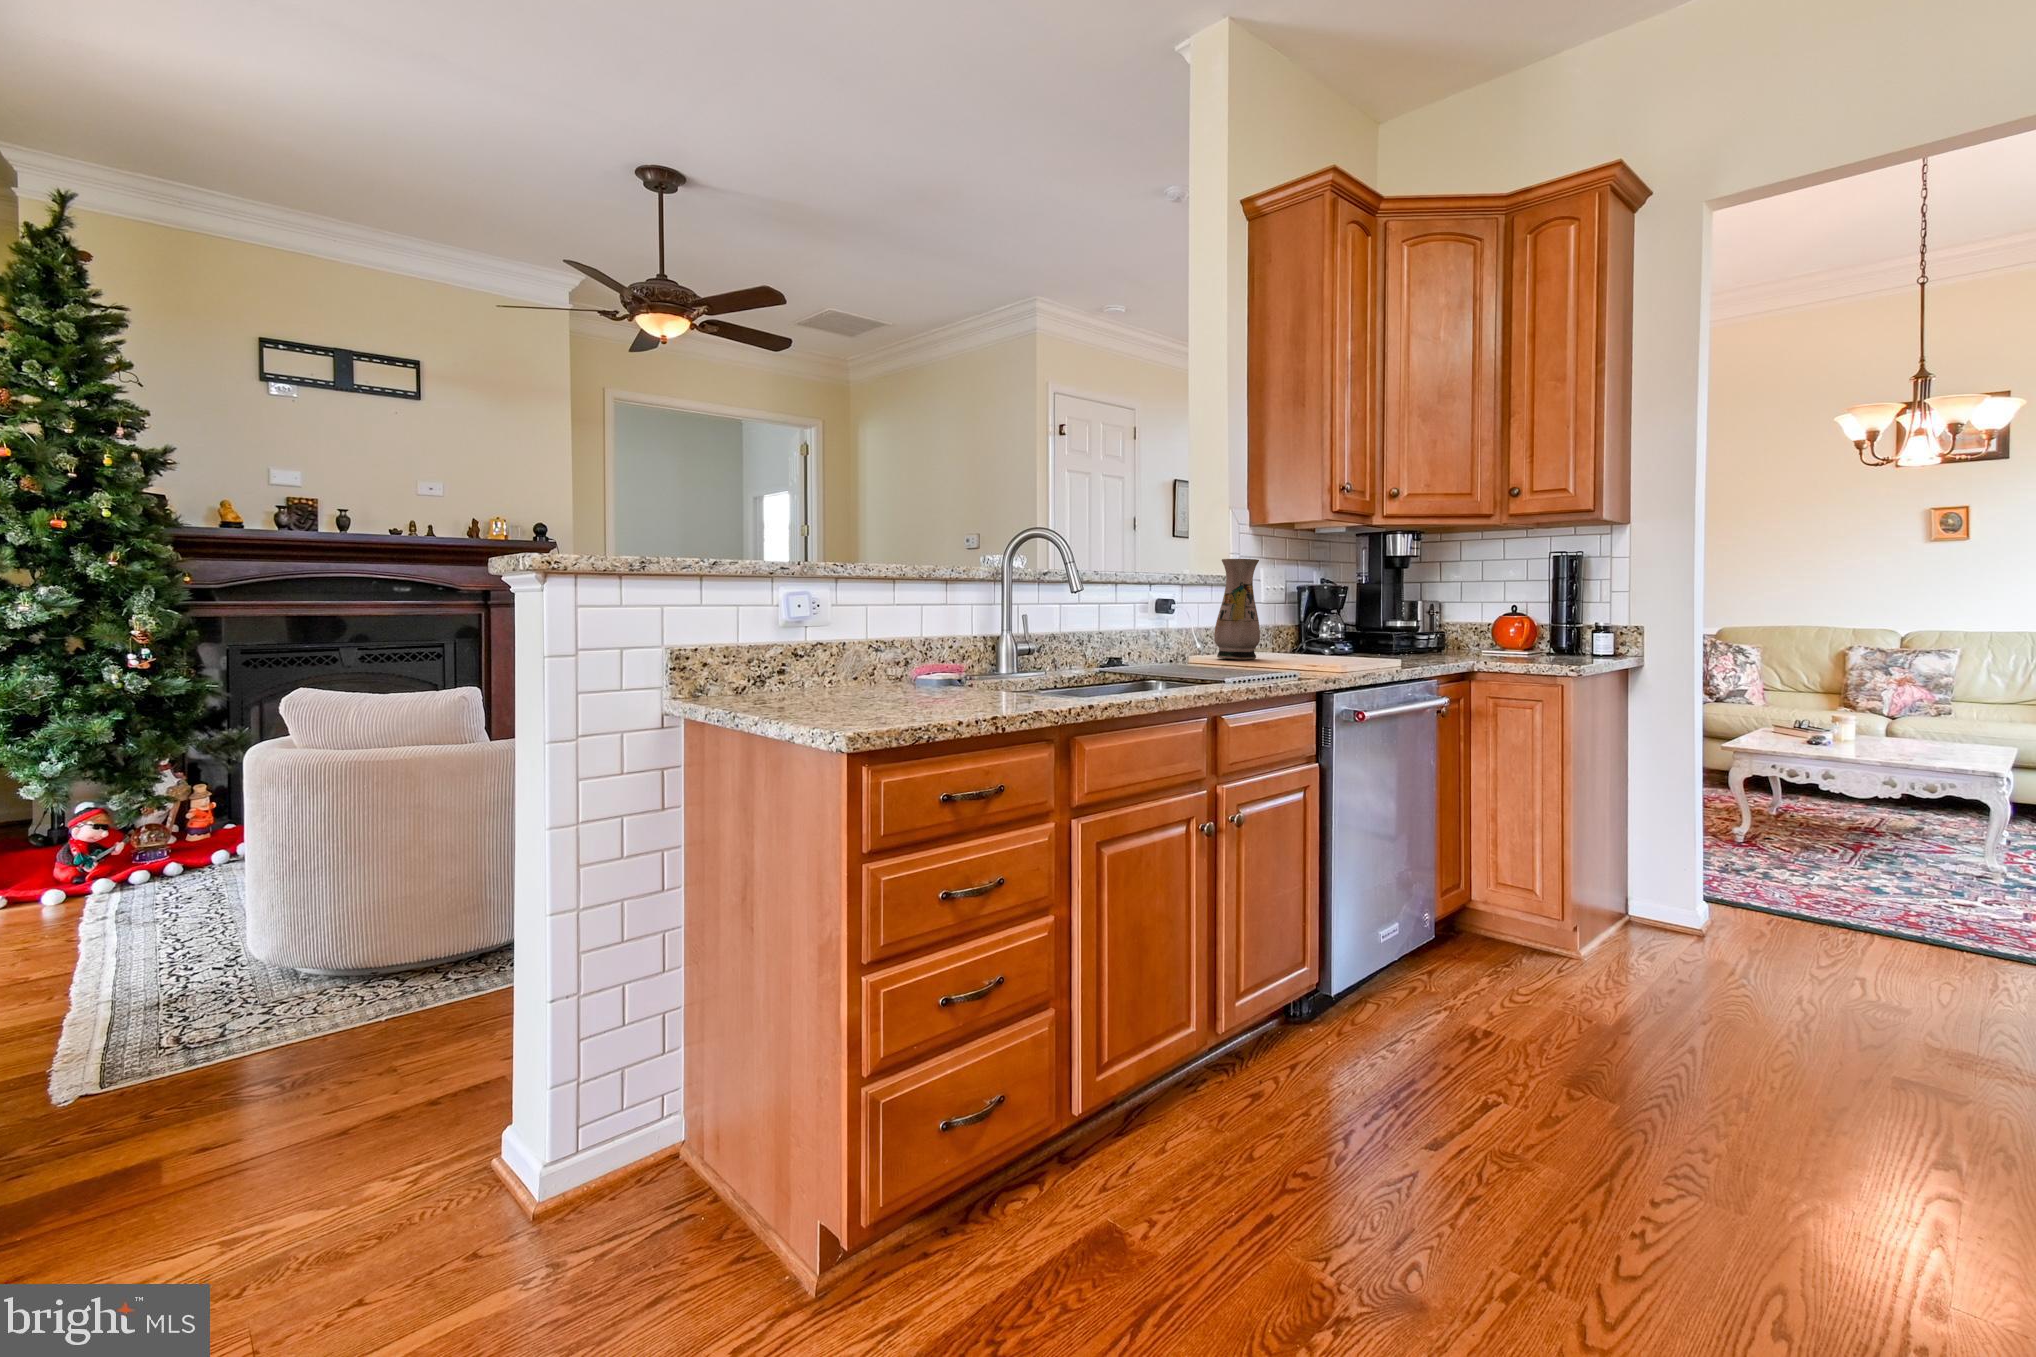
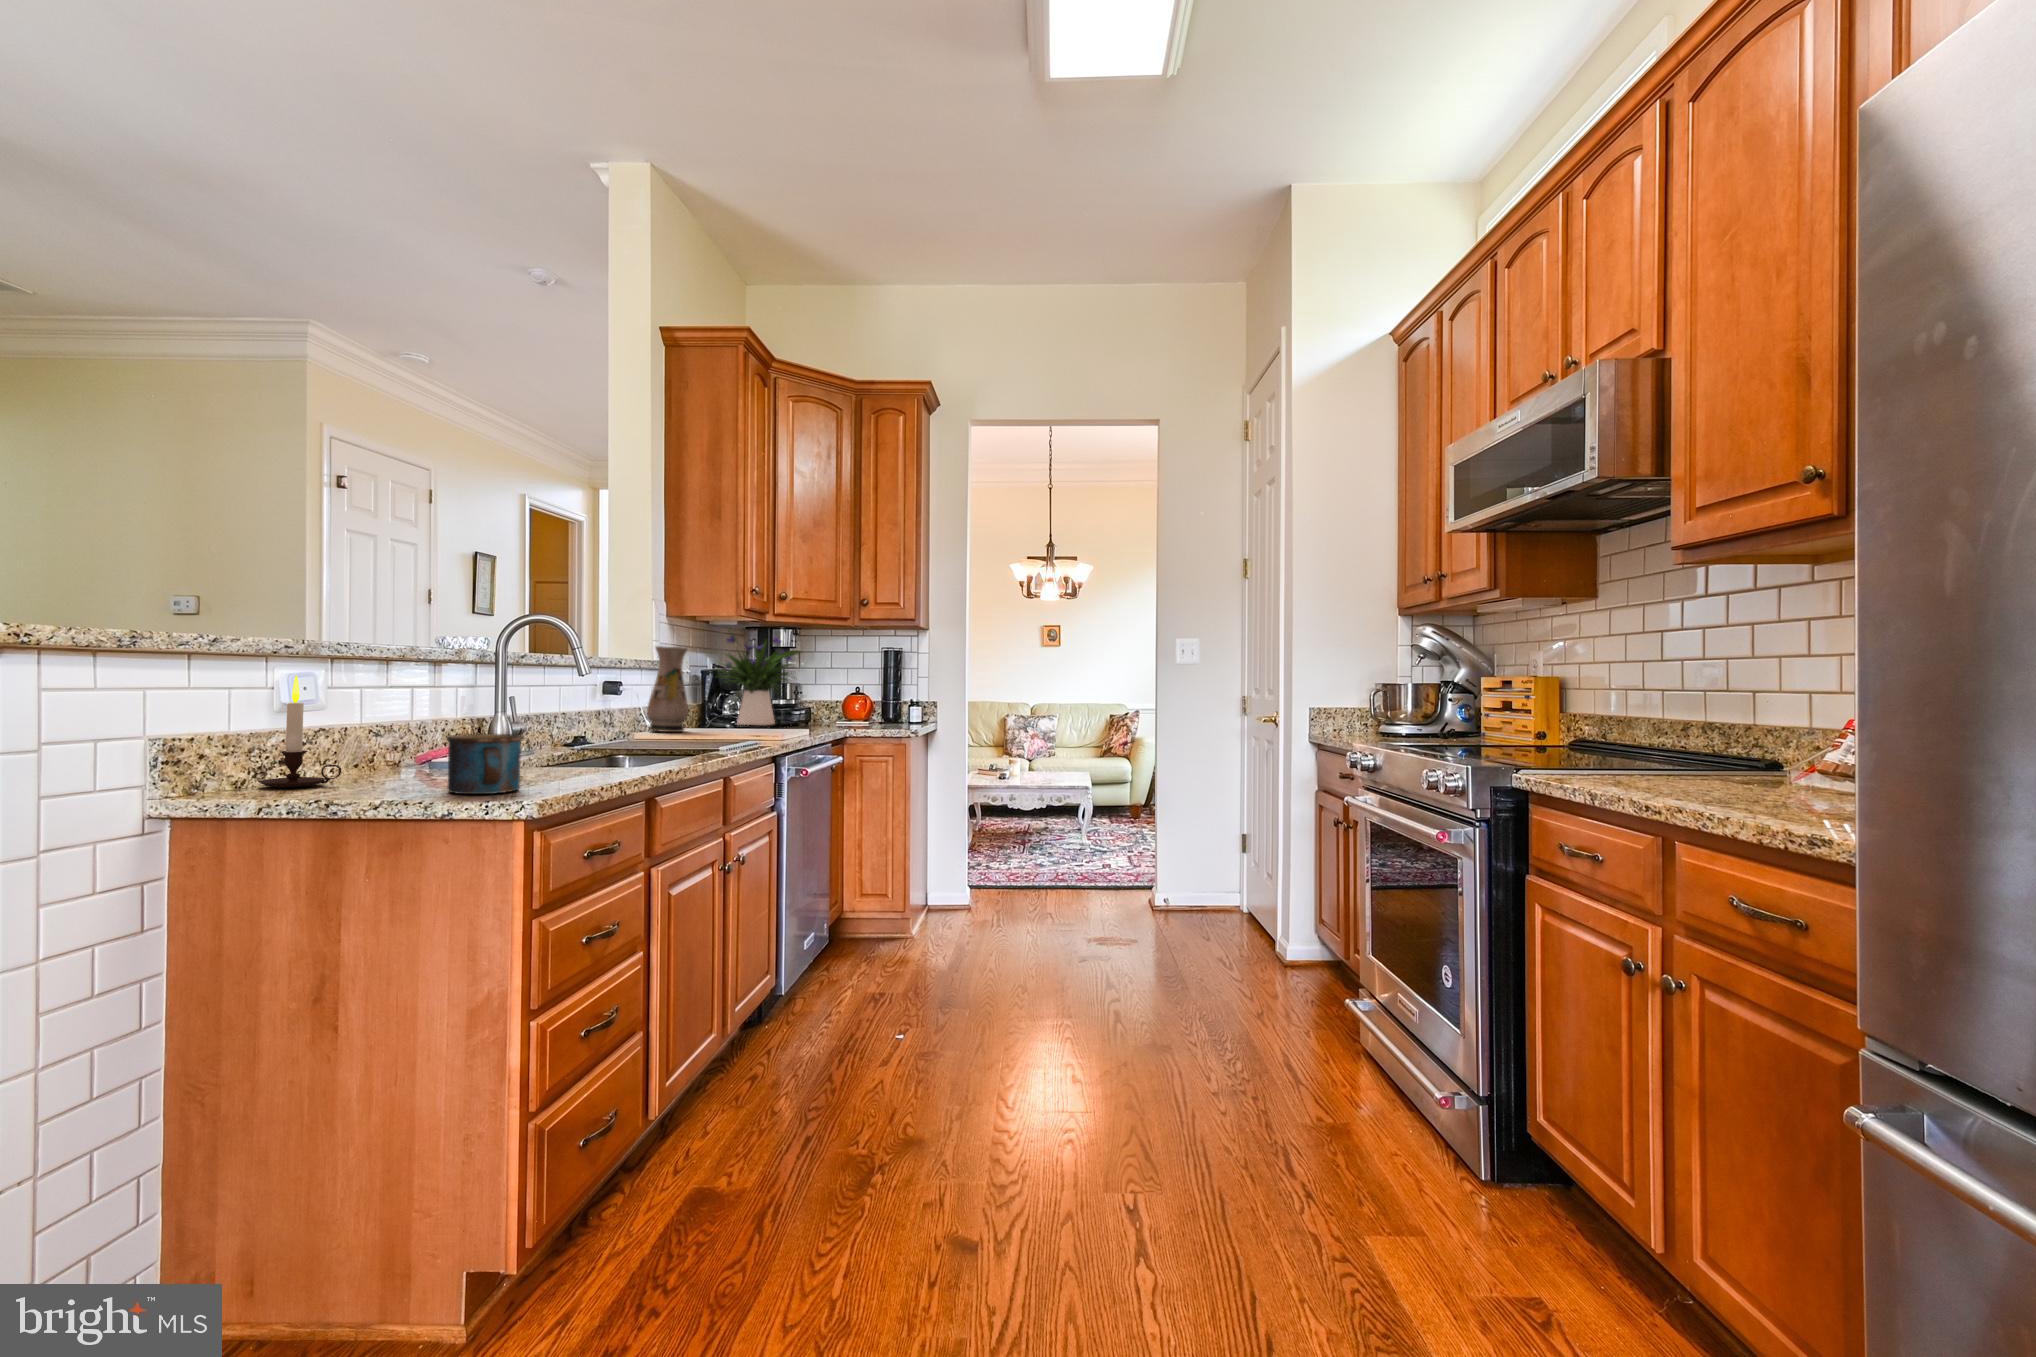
flower arrangement: none [1299,533,1424,654] -> present [722,633,800,725]
candle: none [757,591,814,697] -> present [259,676,341,788]
mug: none [863,648,937,711] -> present [446,734,524,794]

